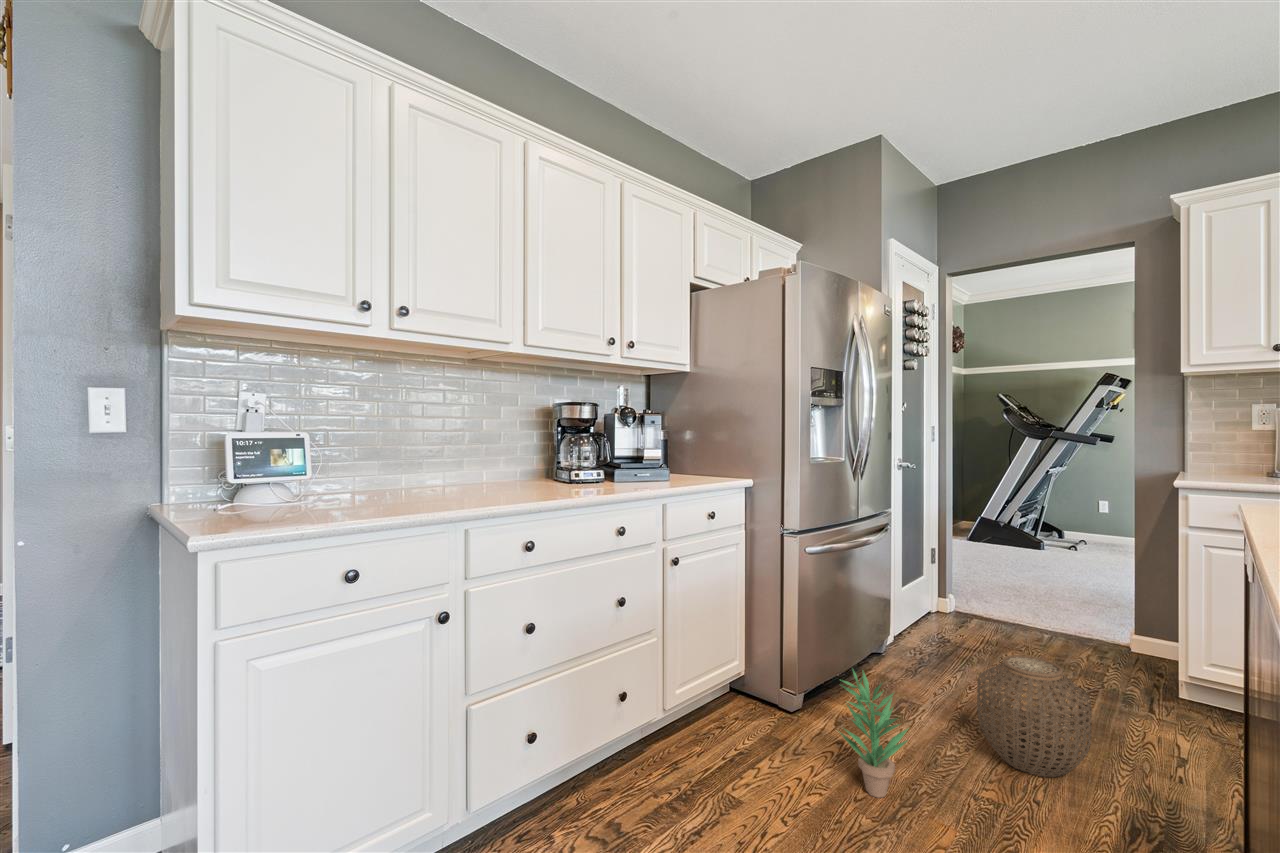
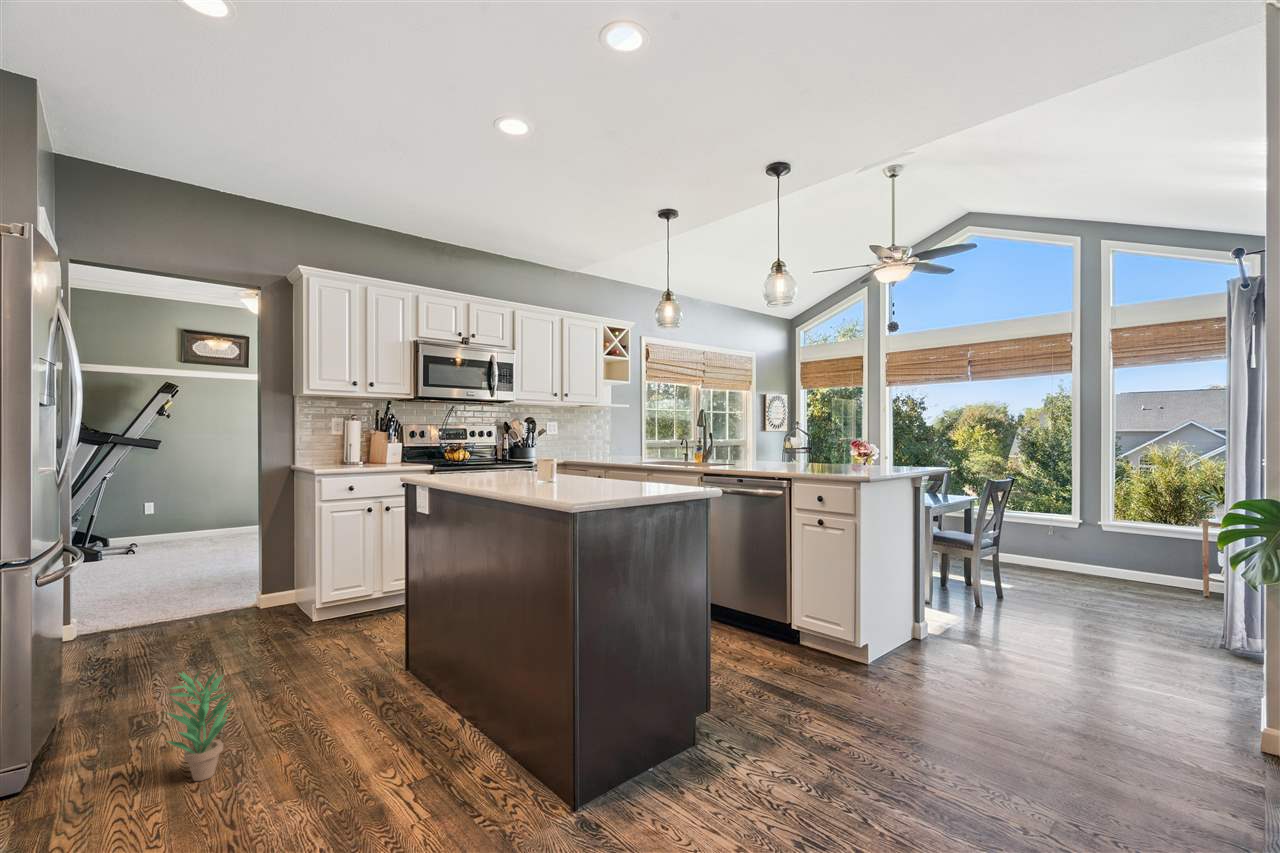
woven basket: present [977,655,1092,777] -> none [236,613,323,703]

